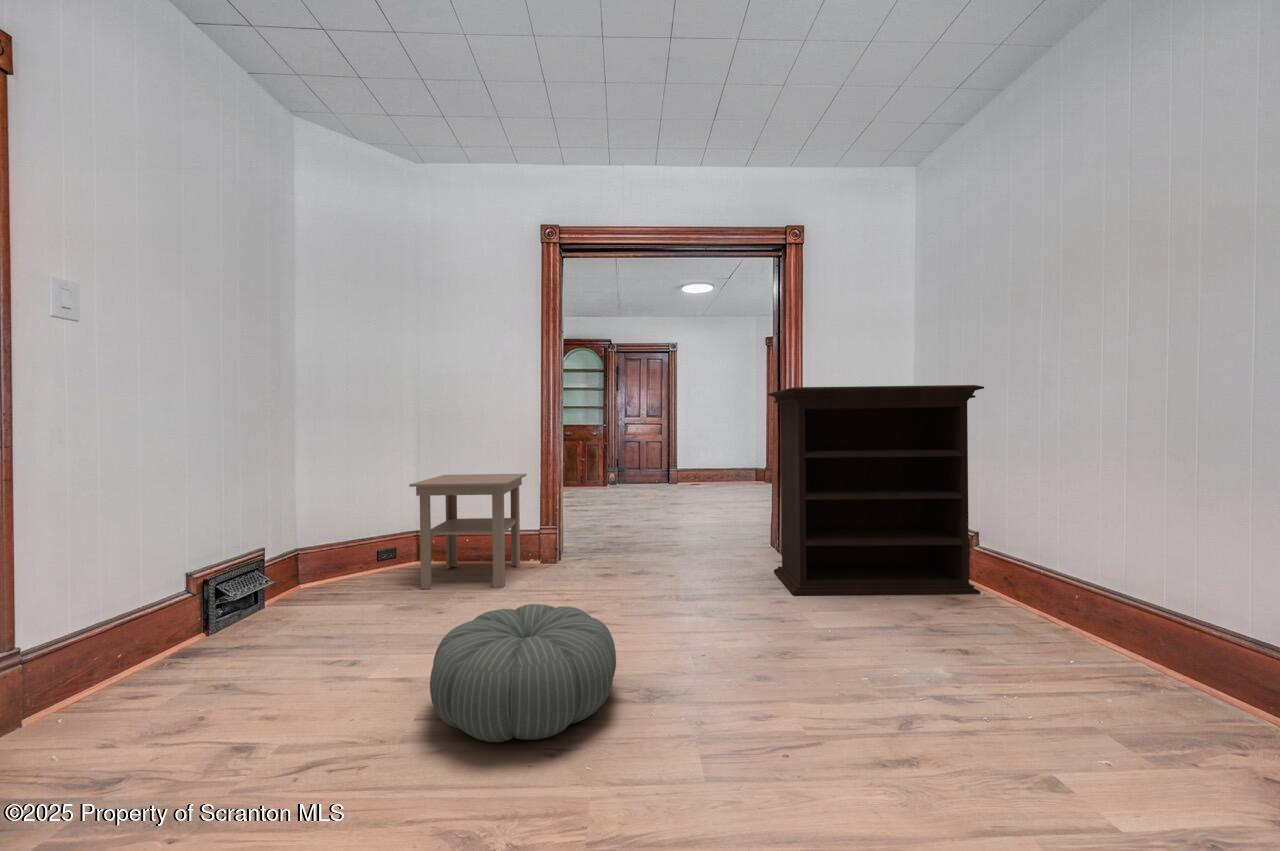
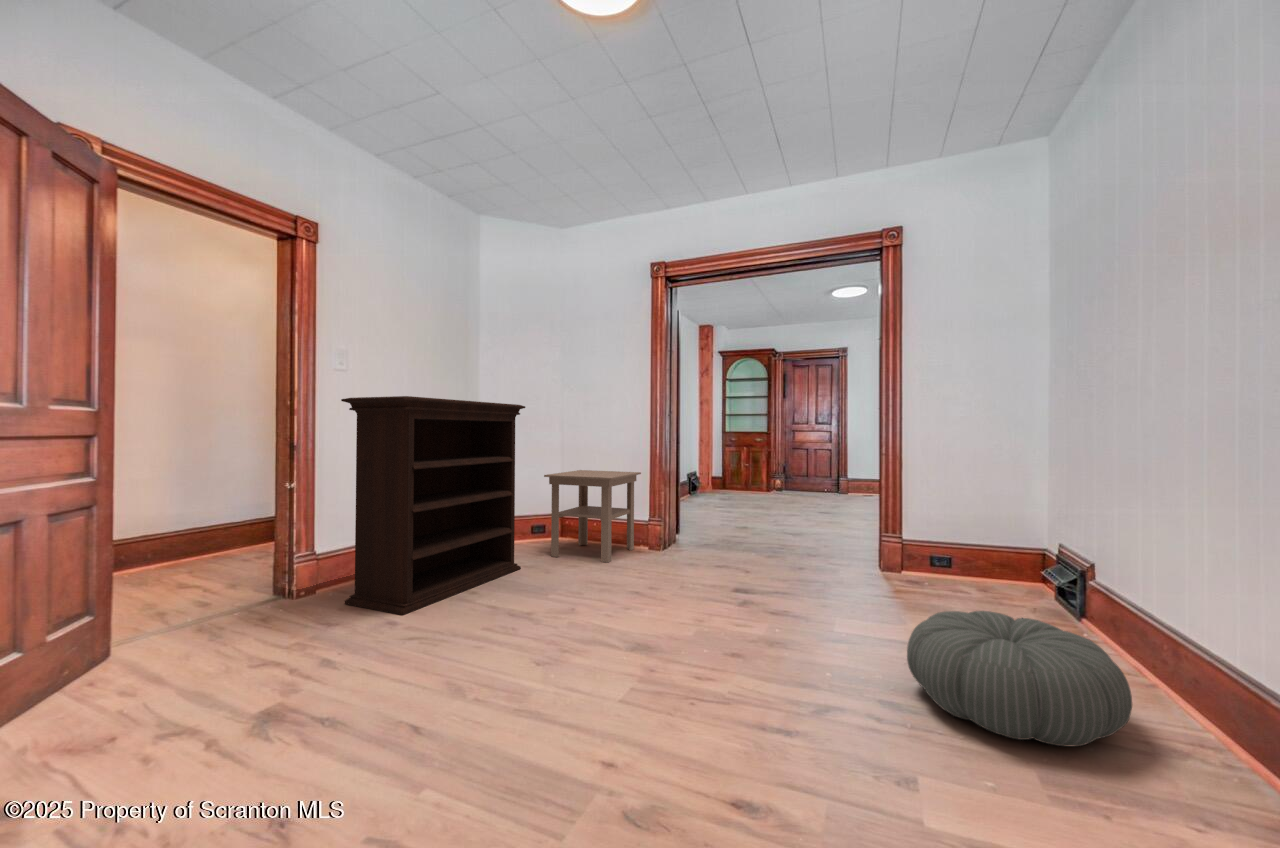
bookshelf: present [767,385,984,595] -> present [341,396,525,615]
pouf: present [430,604,616,742] -> present [907,611,1132,747]

